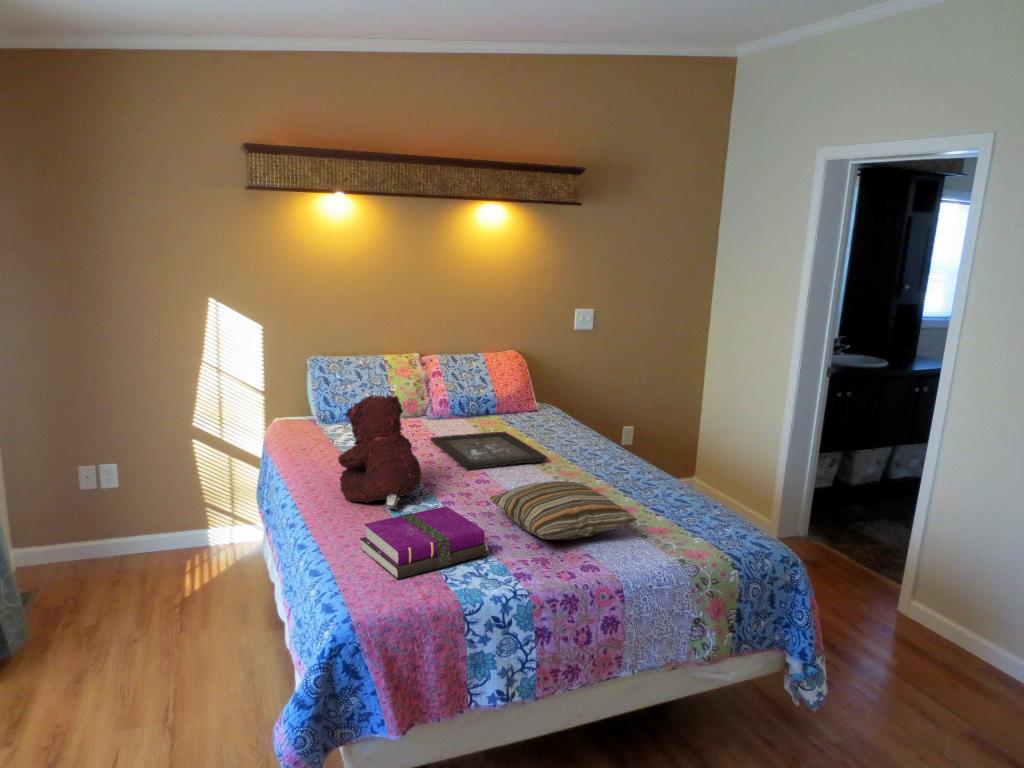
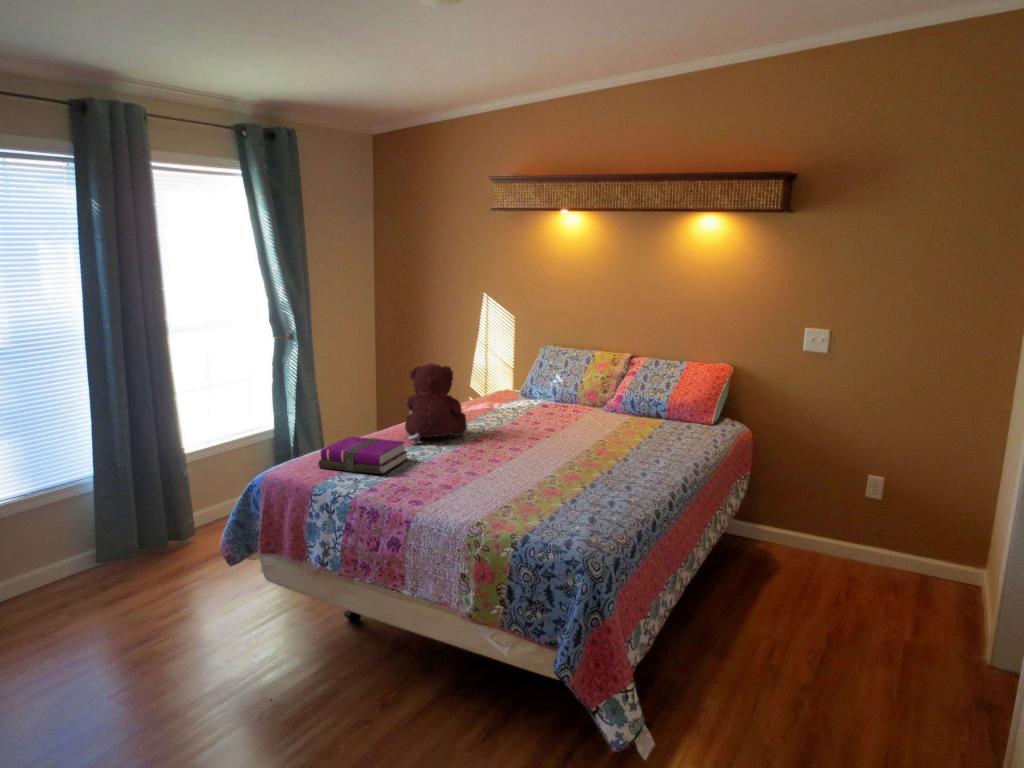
tray: present [431,432,547,470] -> none [523,418,624,449]
pillow: present [490,481,637,540] -> none [406,444,526,488]

